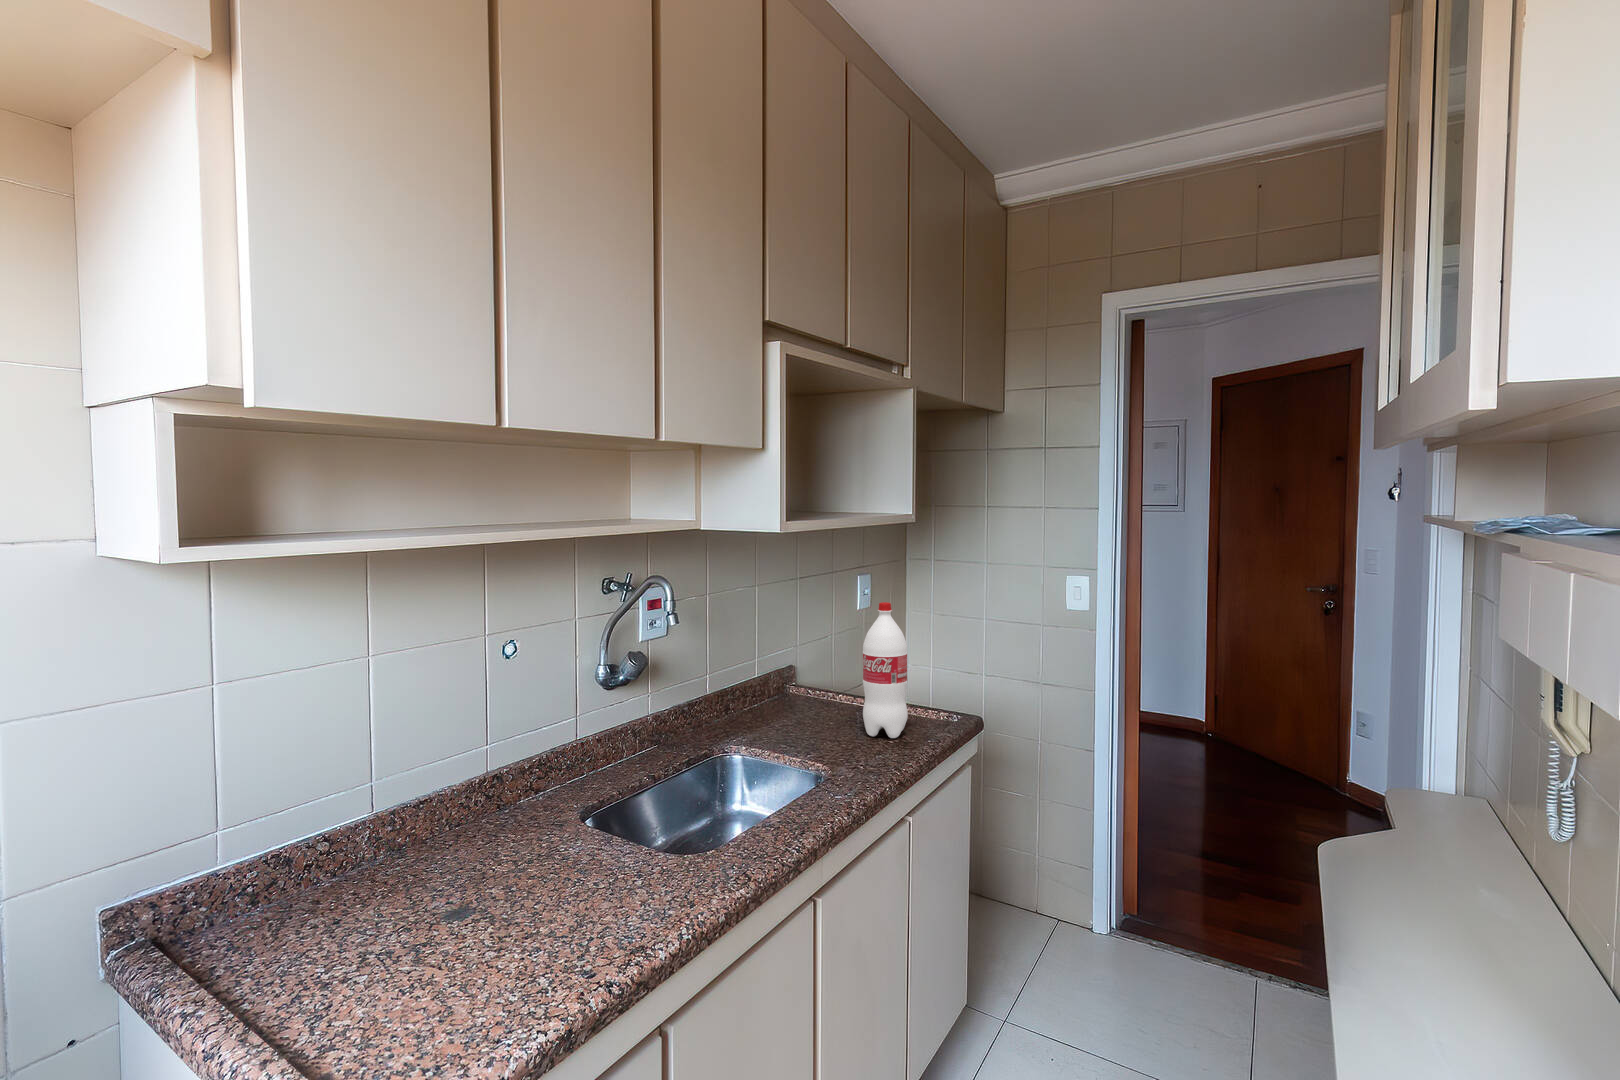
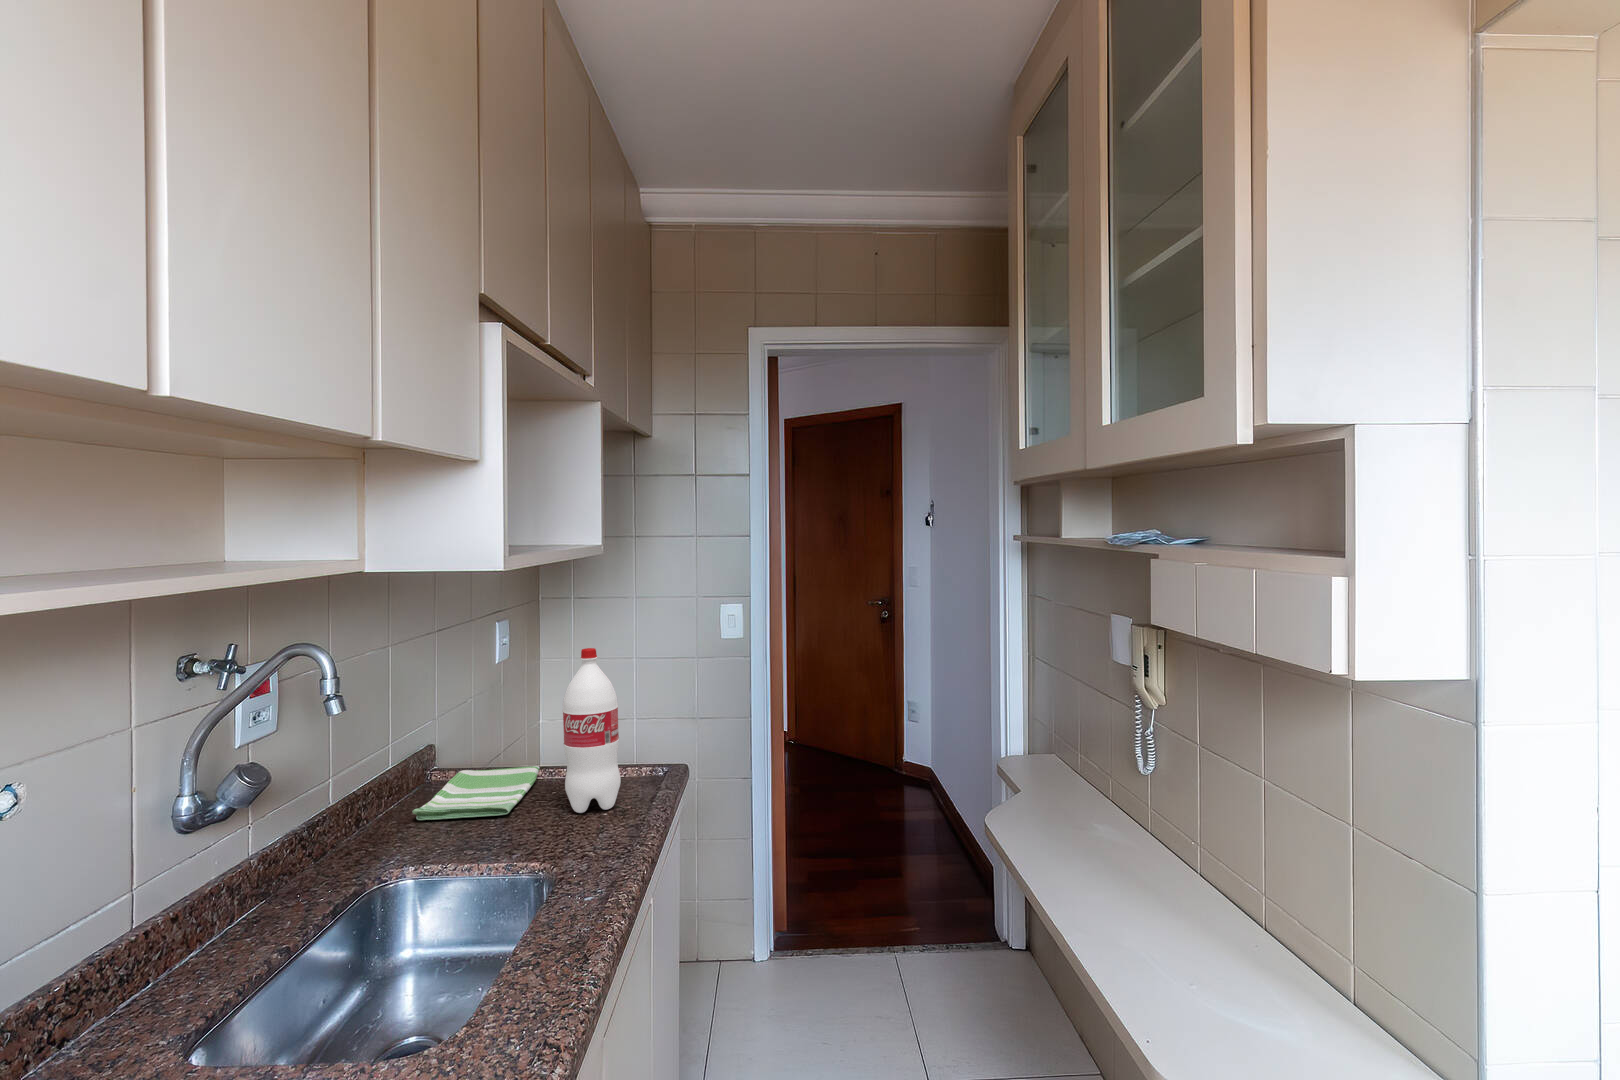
dish towel: none [761,689,863,726] -> present [412,766,539,820]

